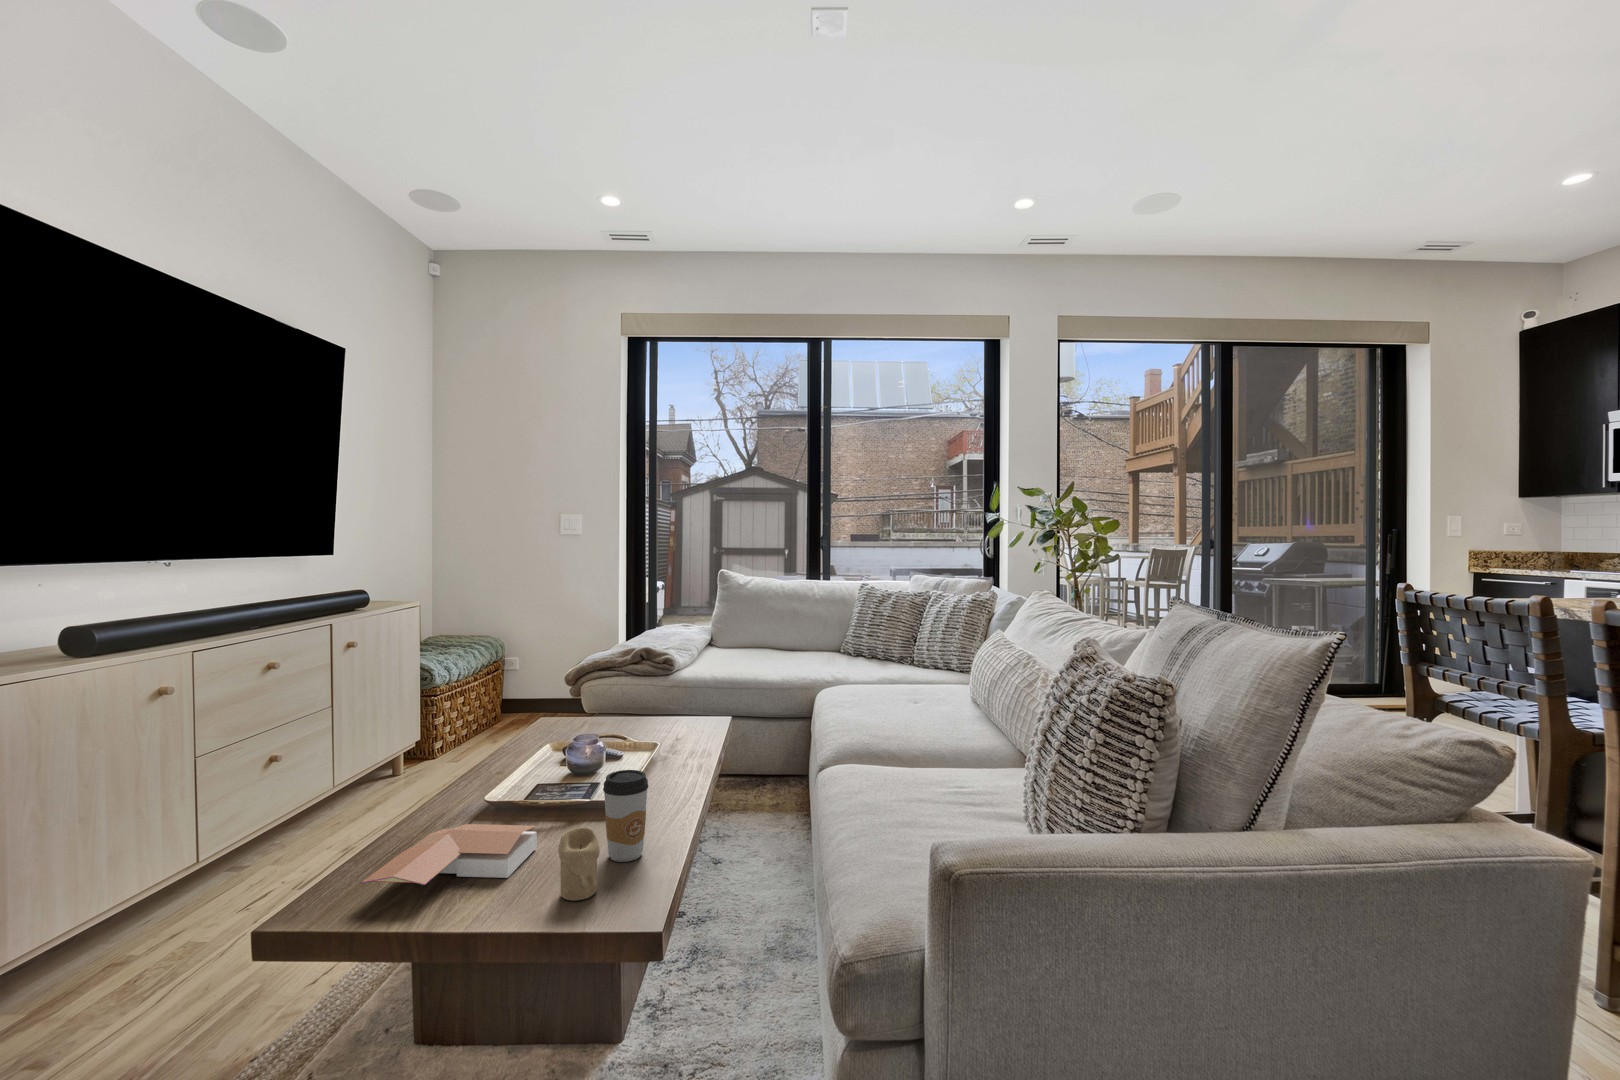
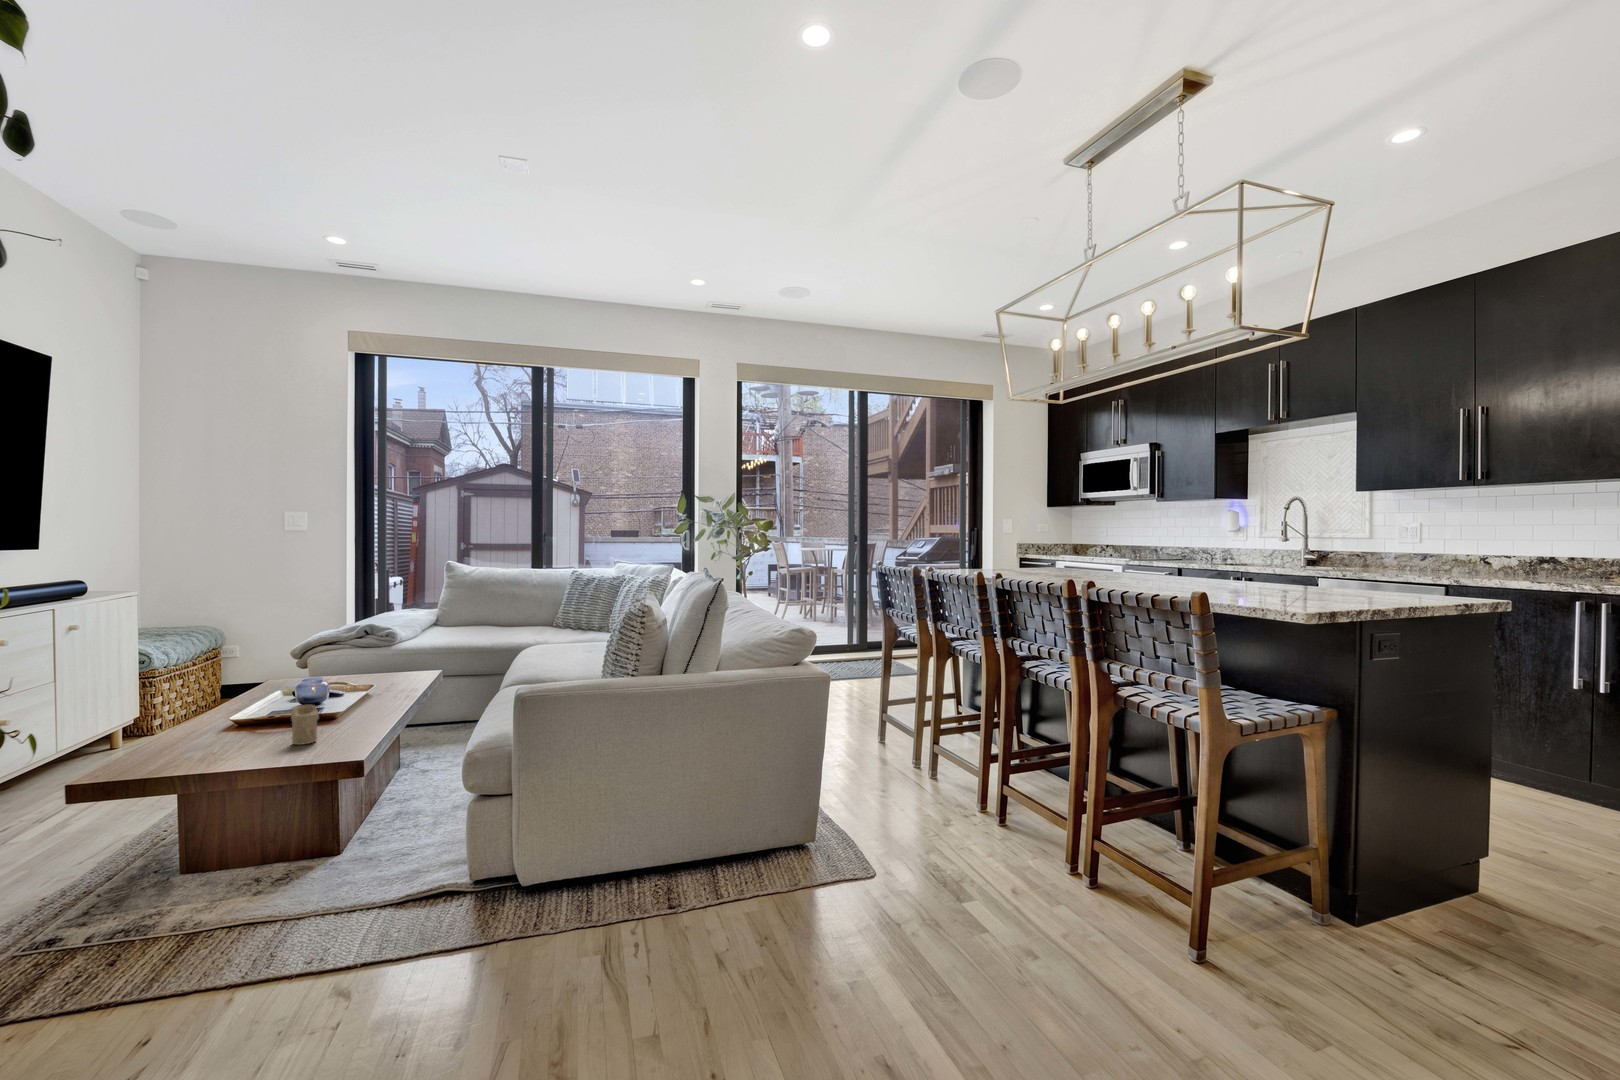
coffee cup: present [603,770,648,862] -> none [322,677,354,731]
book: present [361,824,537,885] -> none [151,716,274,744]

